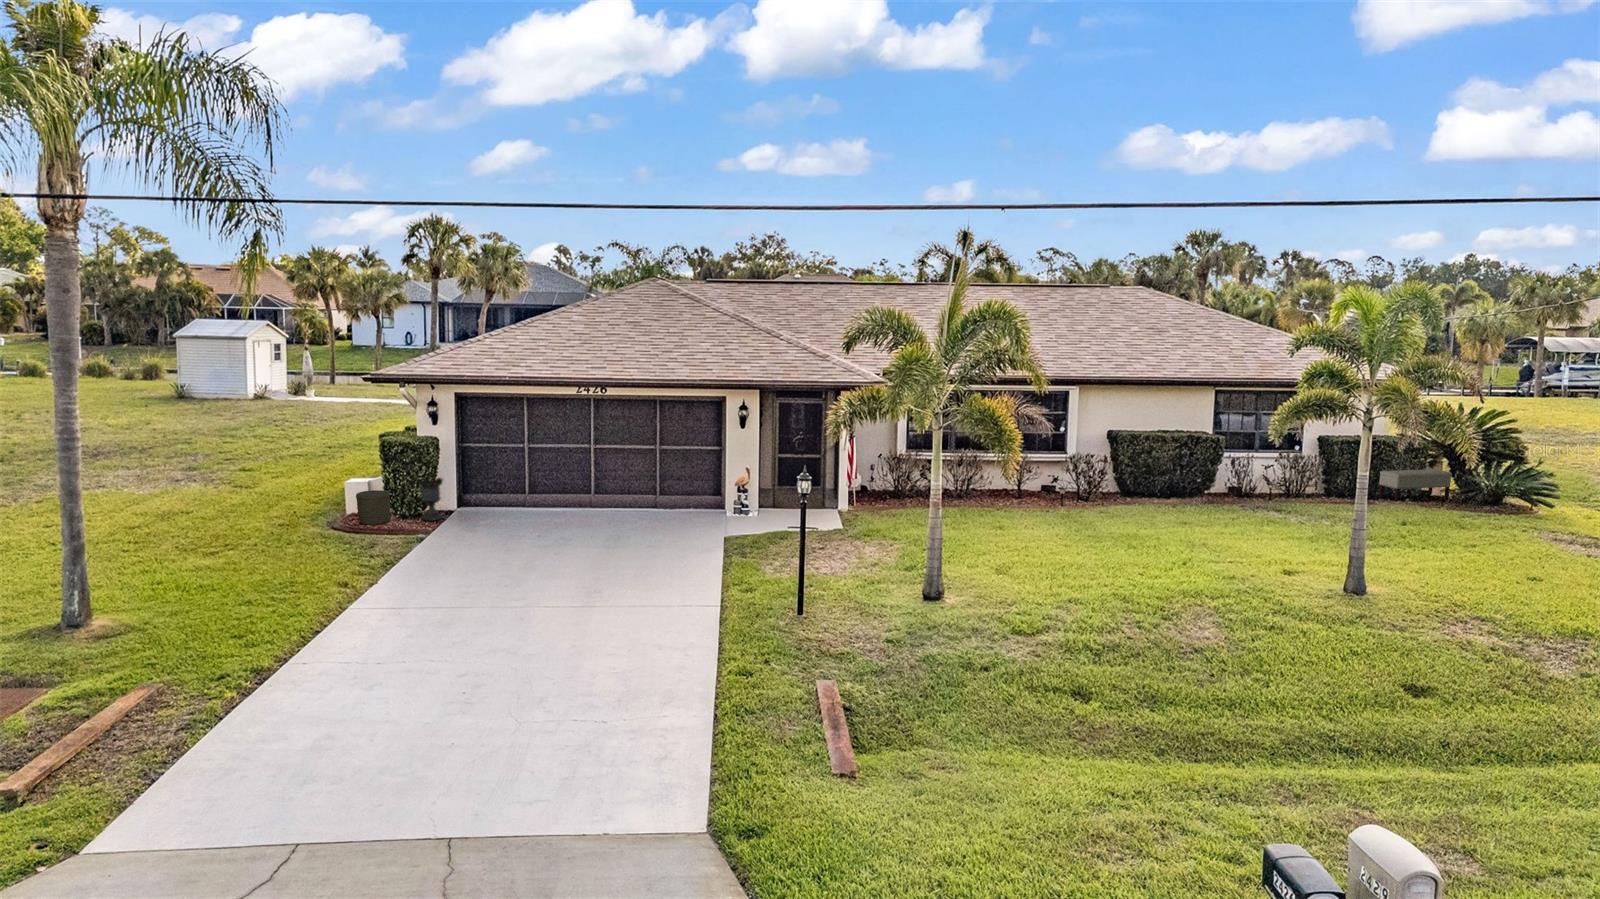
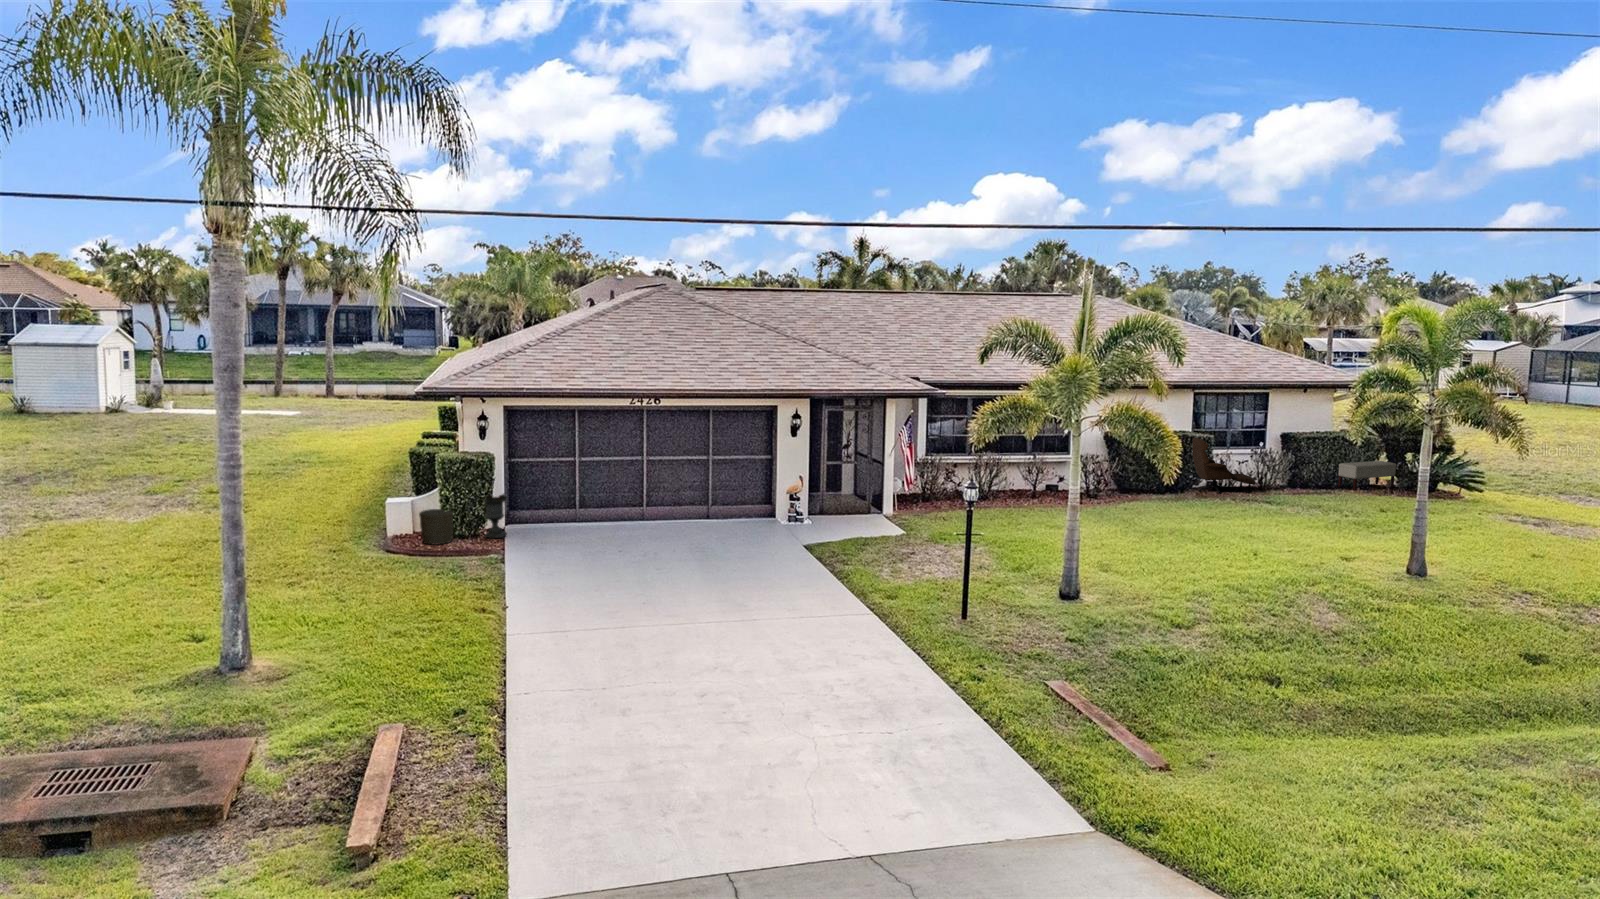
lounge chair: none [1204,438,1273,501] -> present [1192,438,1255,494]

